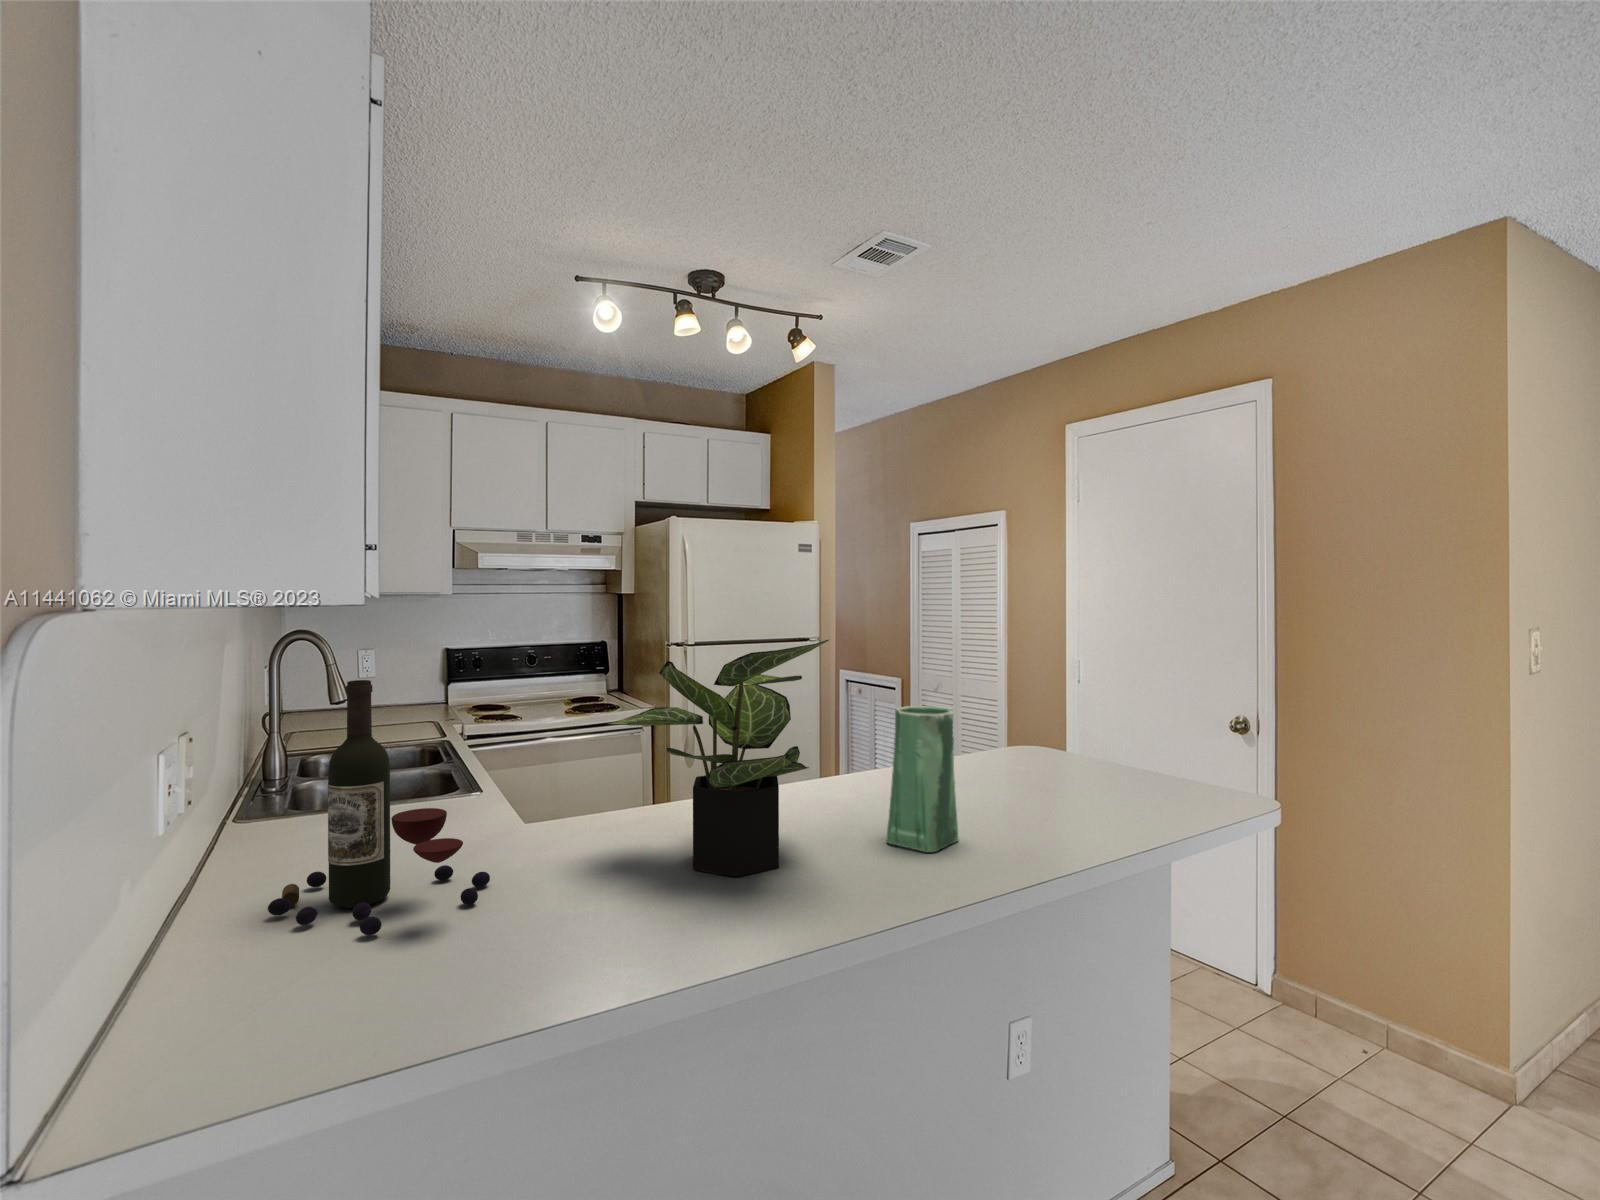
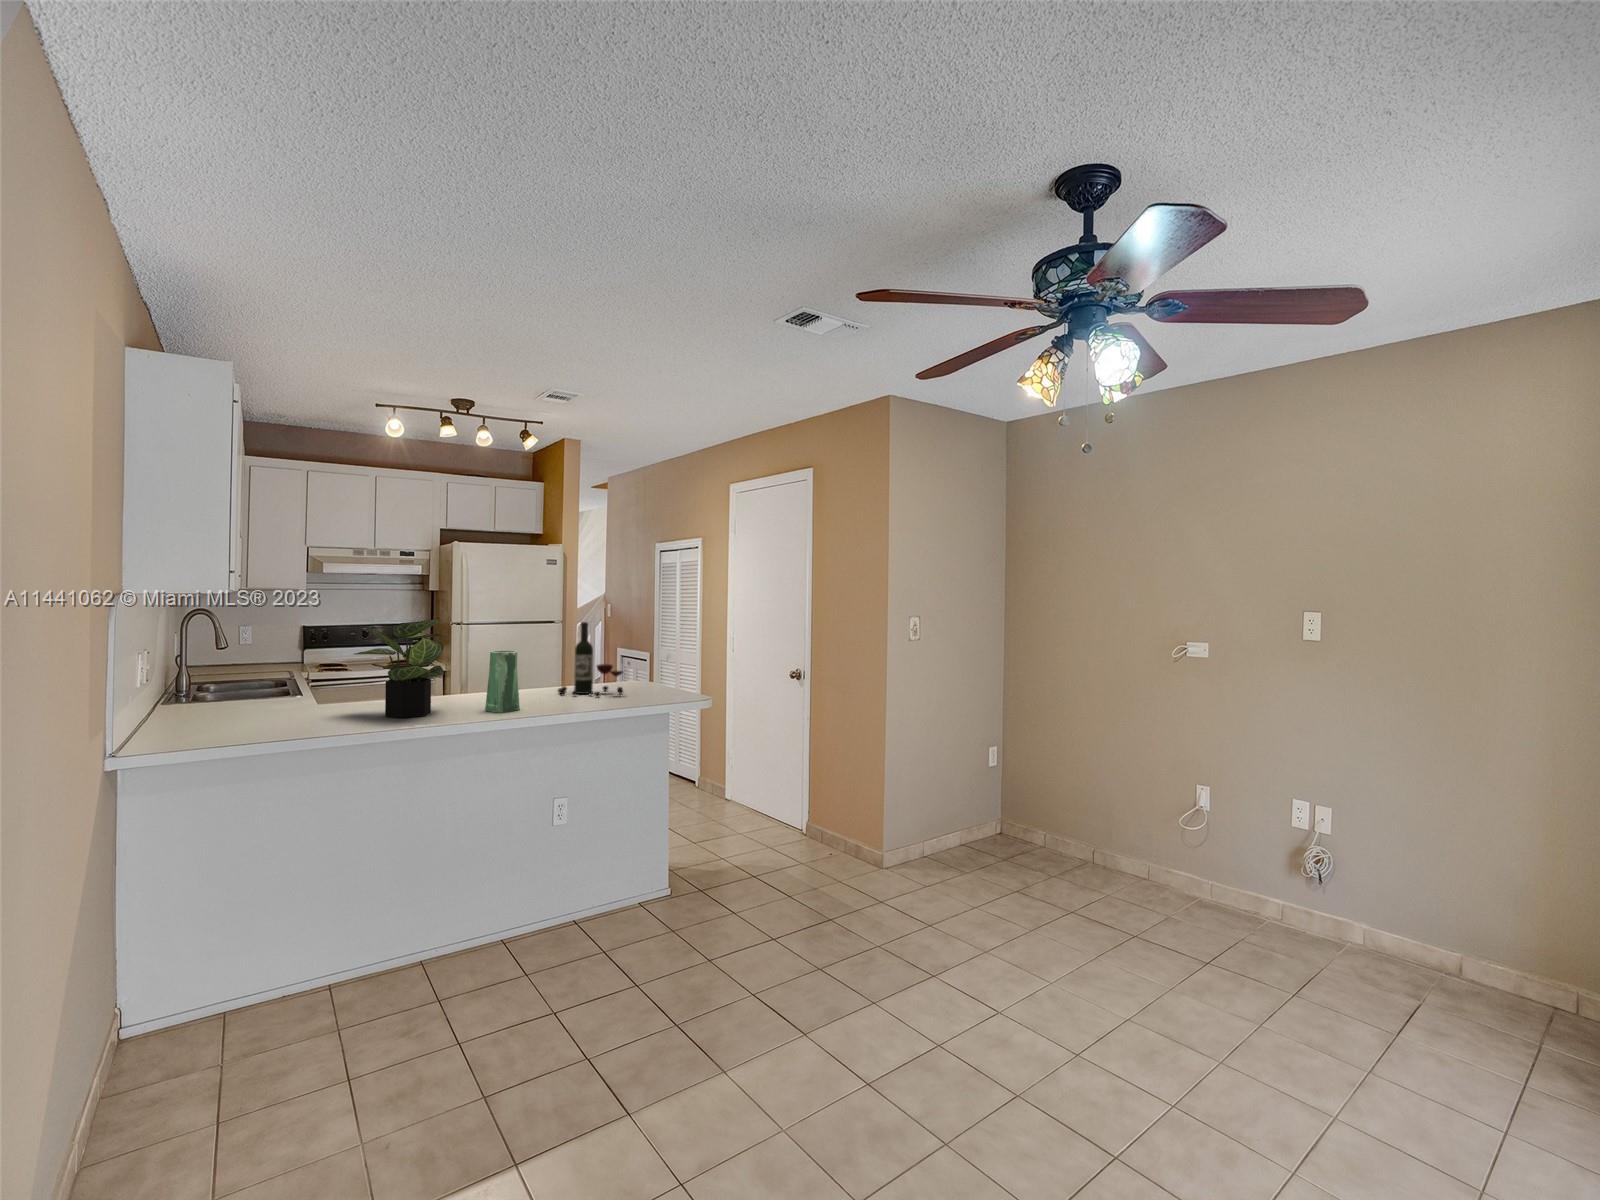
wine bottle: present [268,680,490,935] -> present [558,622,623,697]

